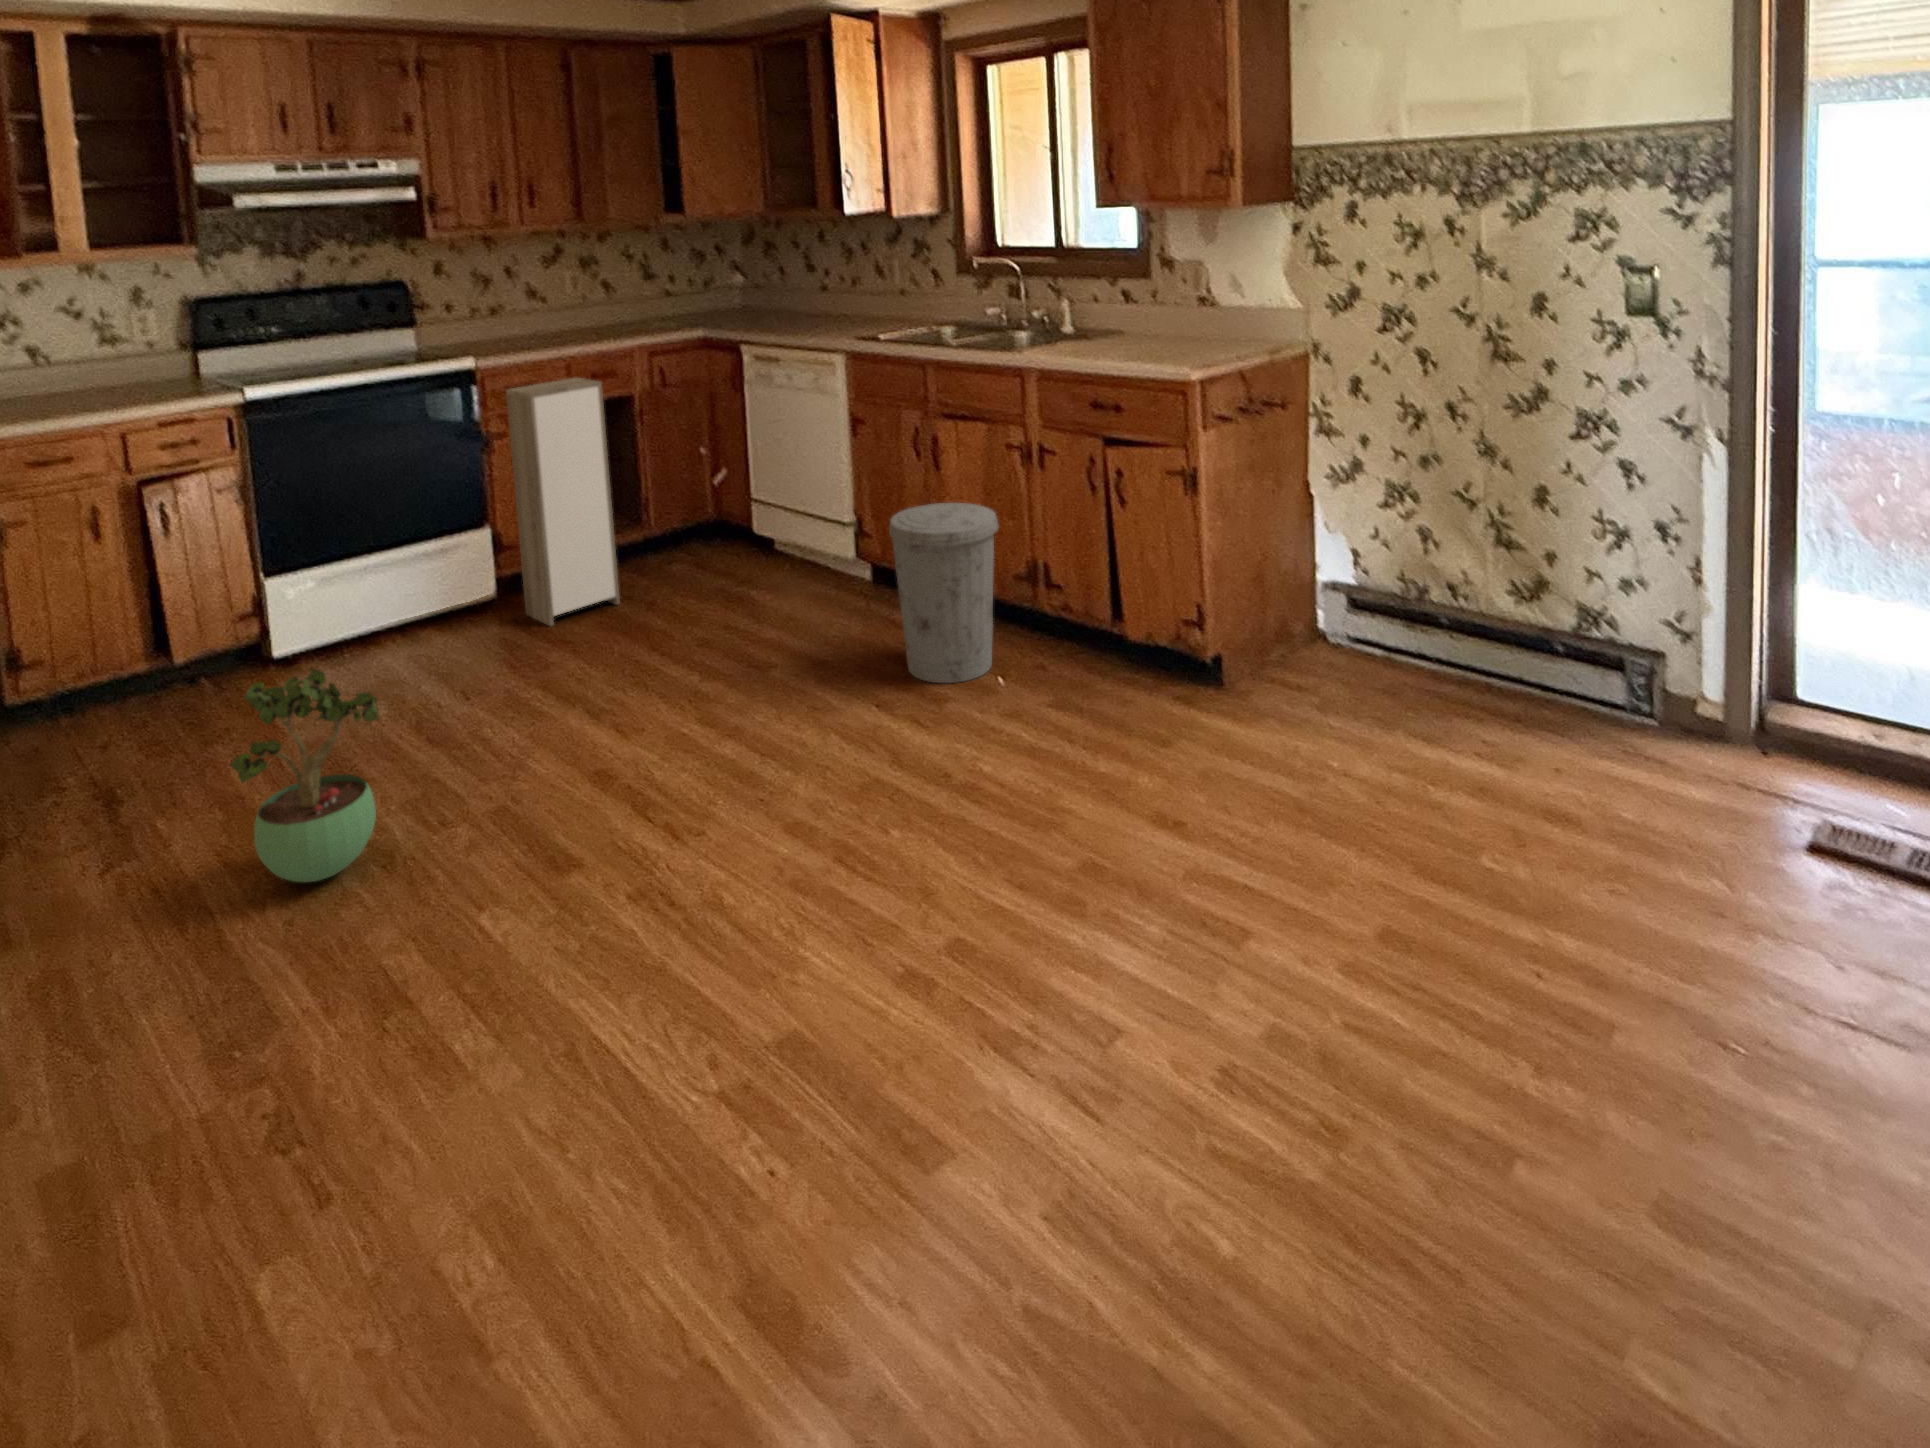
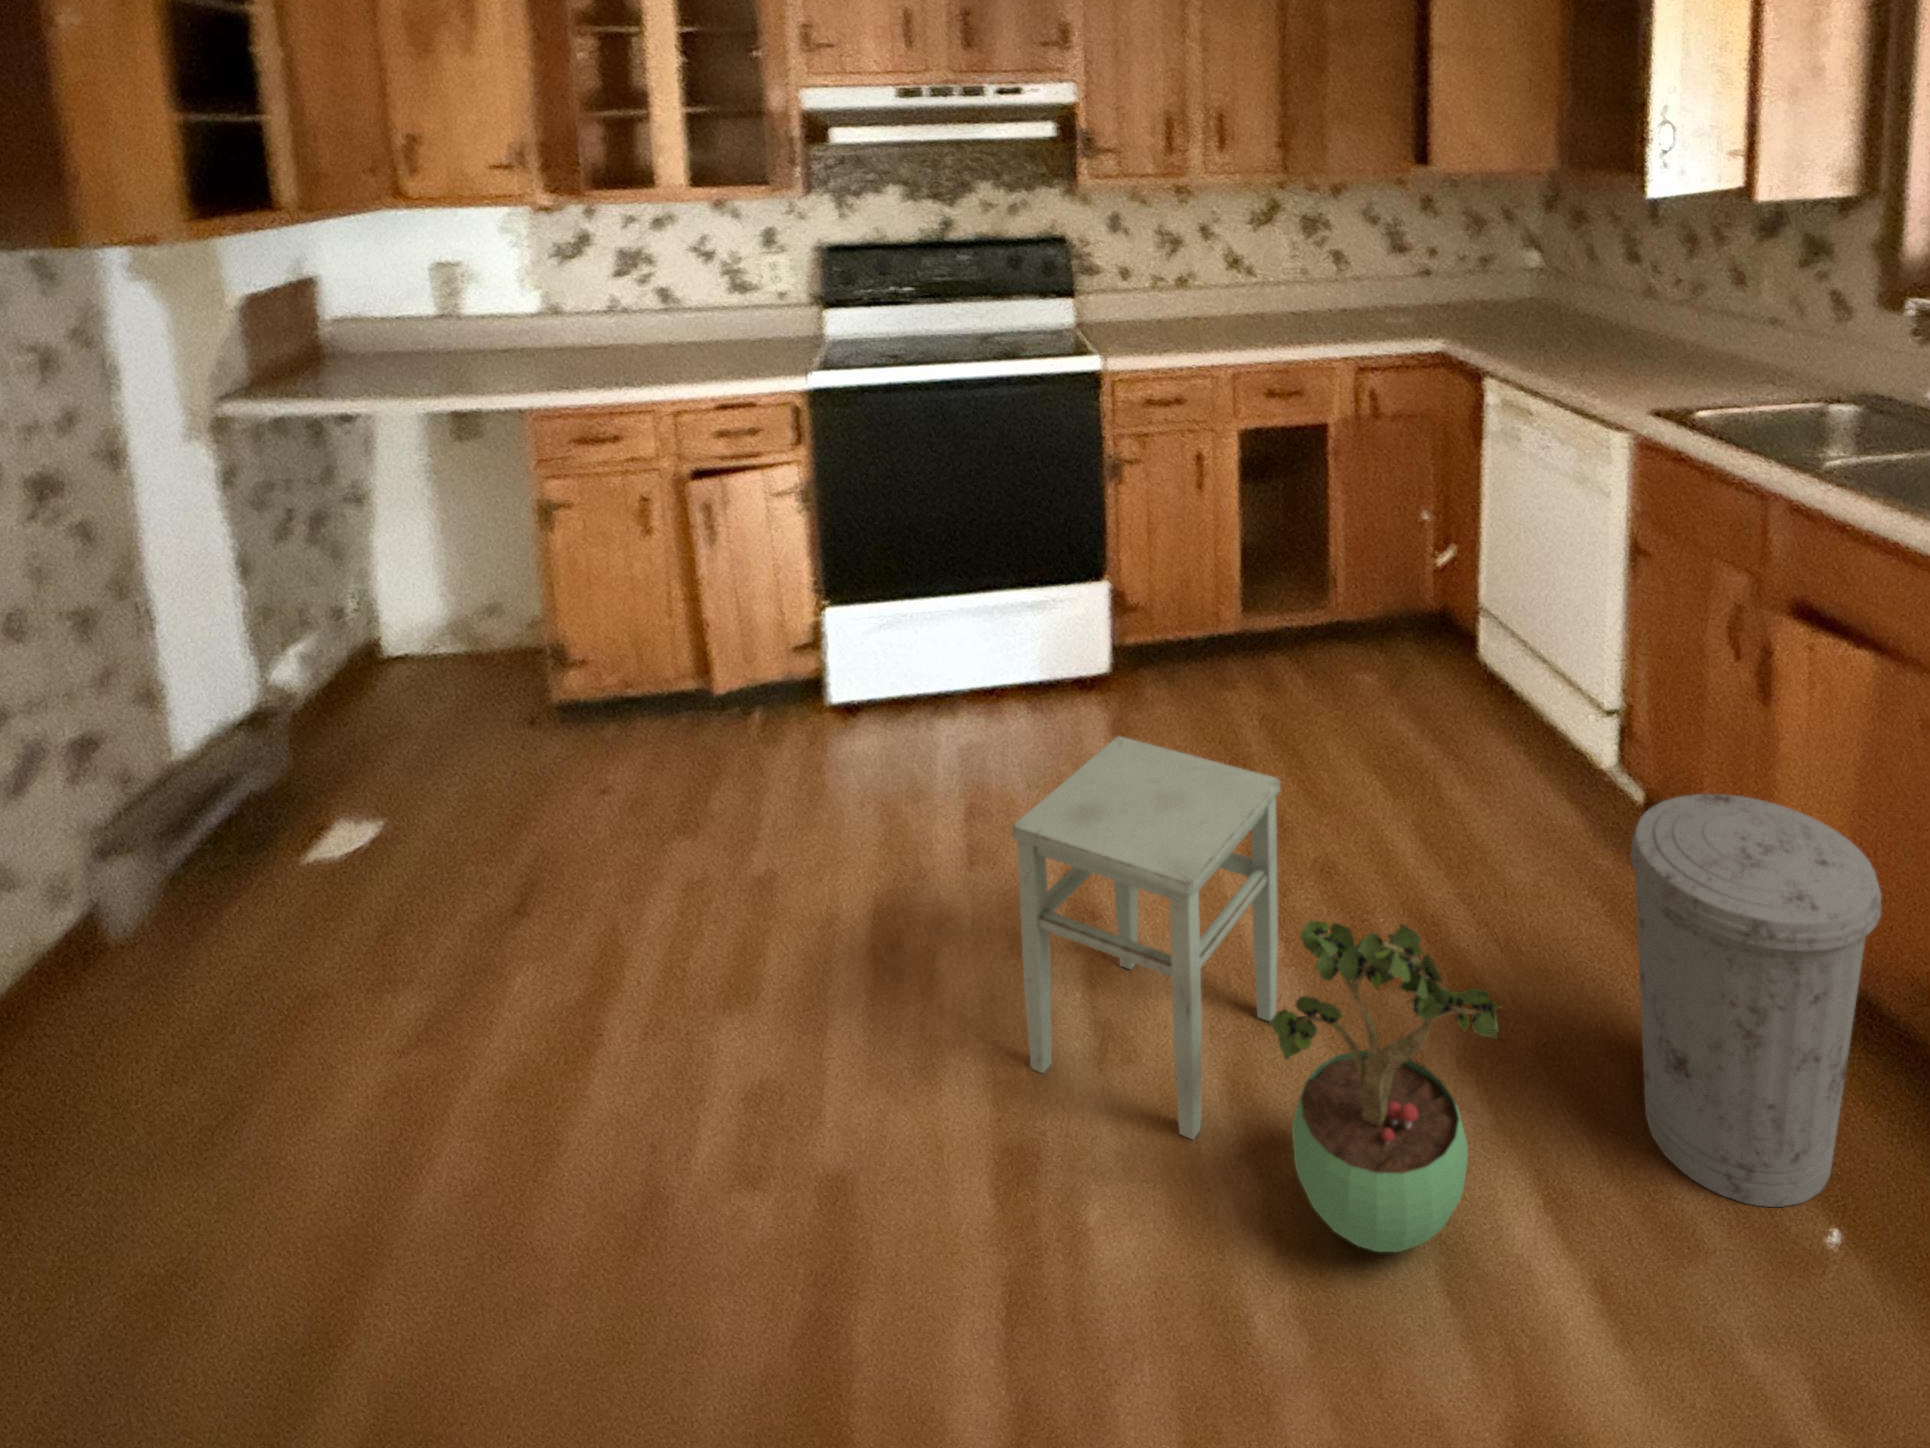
storage cabinet: present [506,378,620,626] -> none [1118,404,1249,755]
stool: none [558,549,708,749] -> present [1012,736,1280,1140]
potted plant: present [230,668,378,882] -> present [1269,921,1499,1252]

